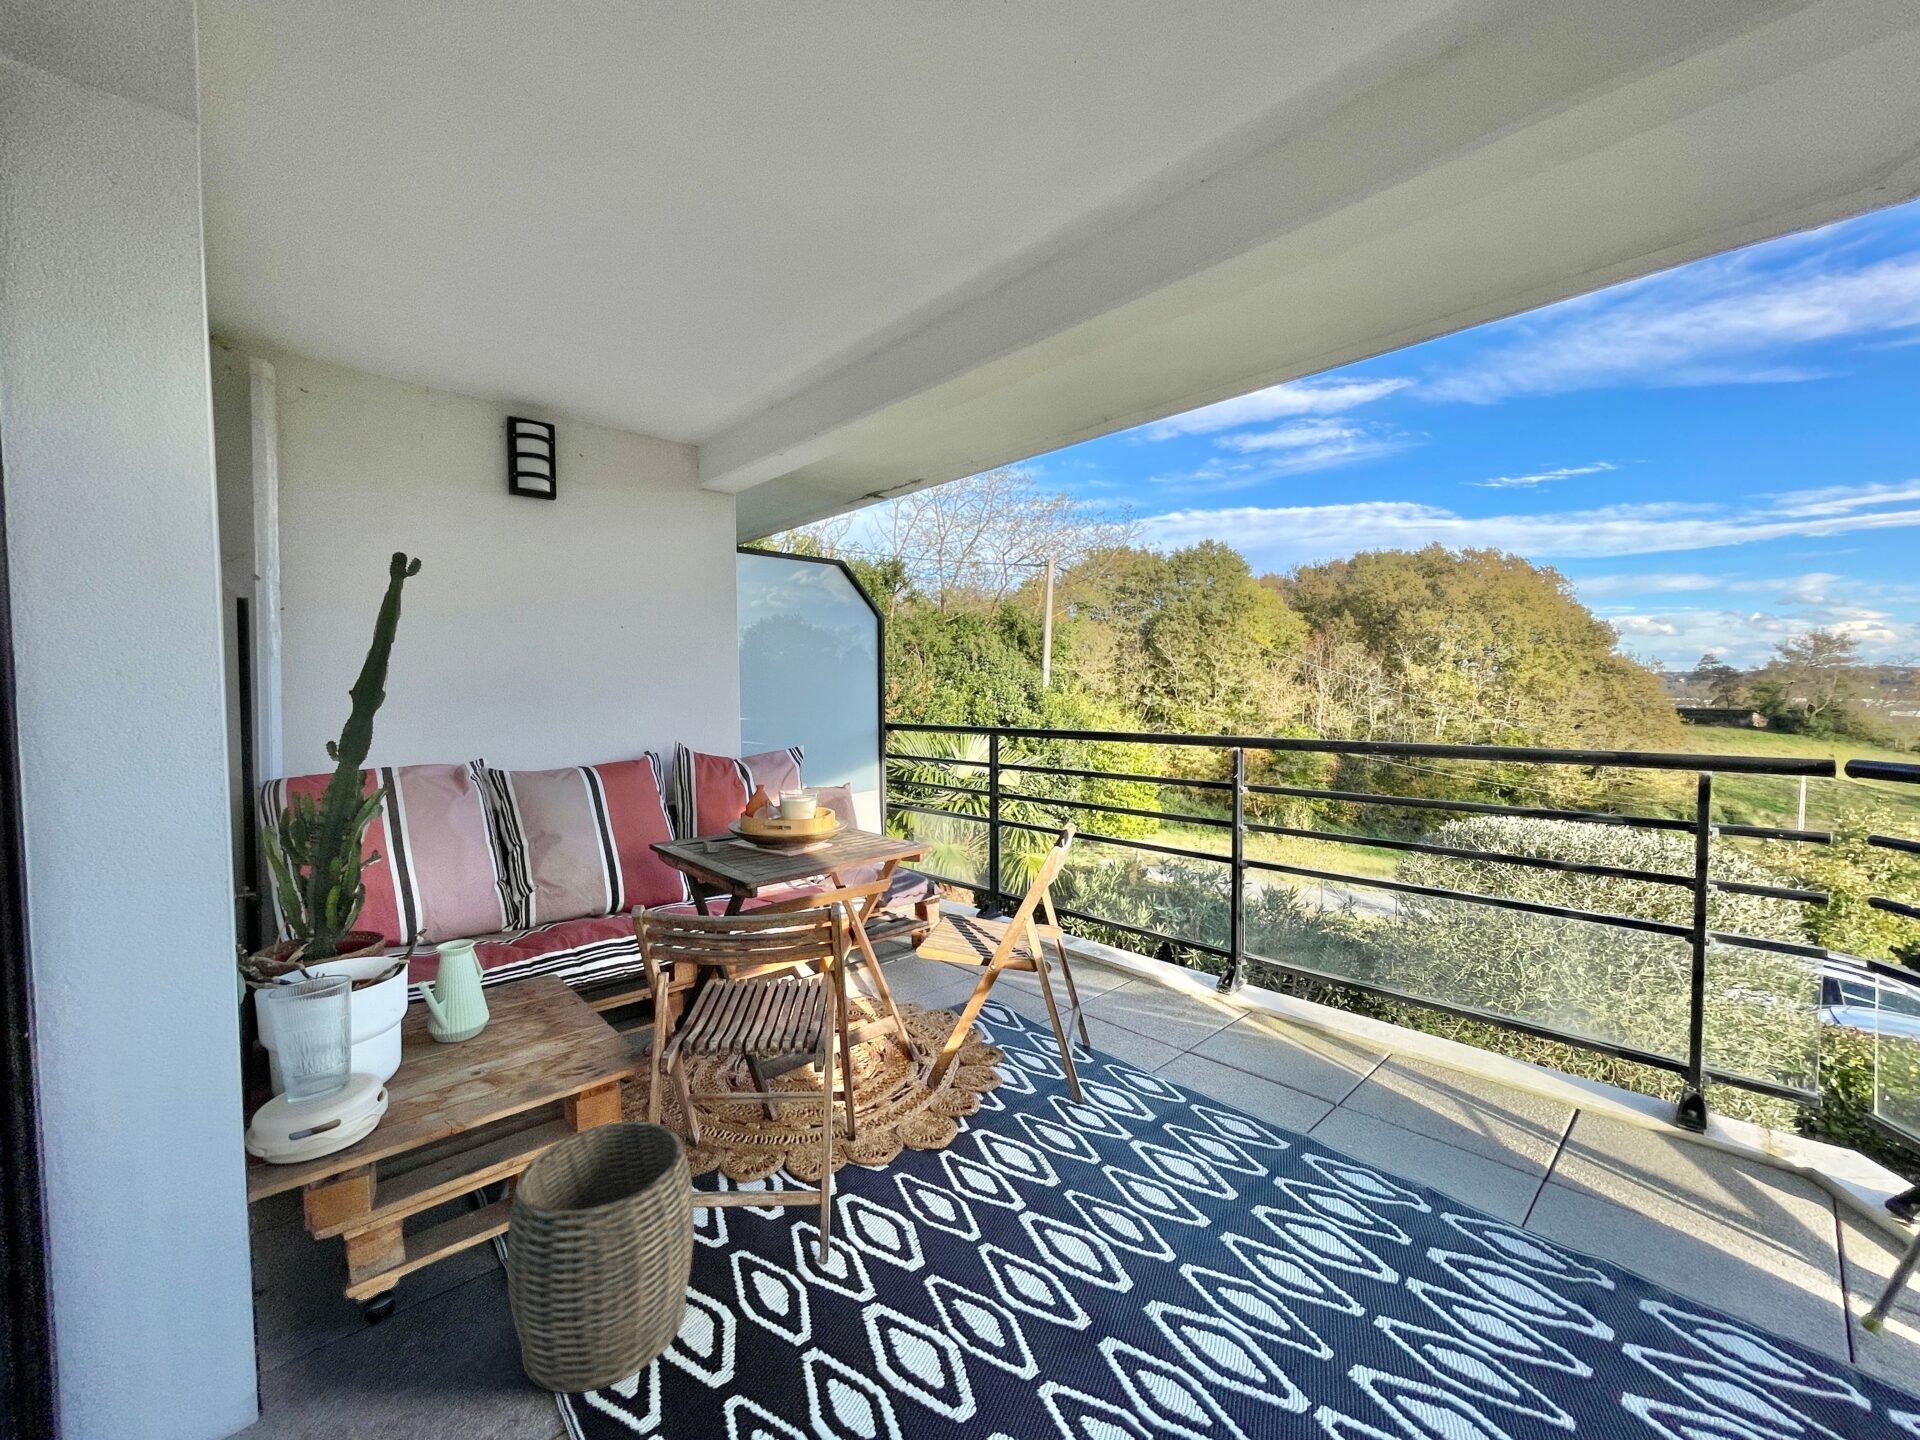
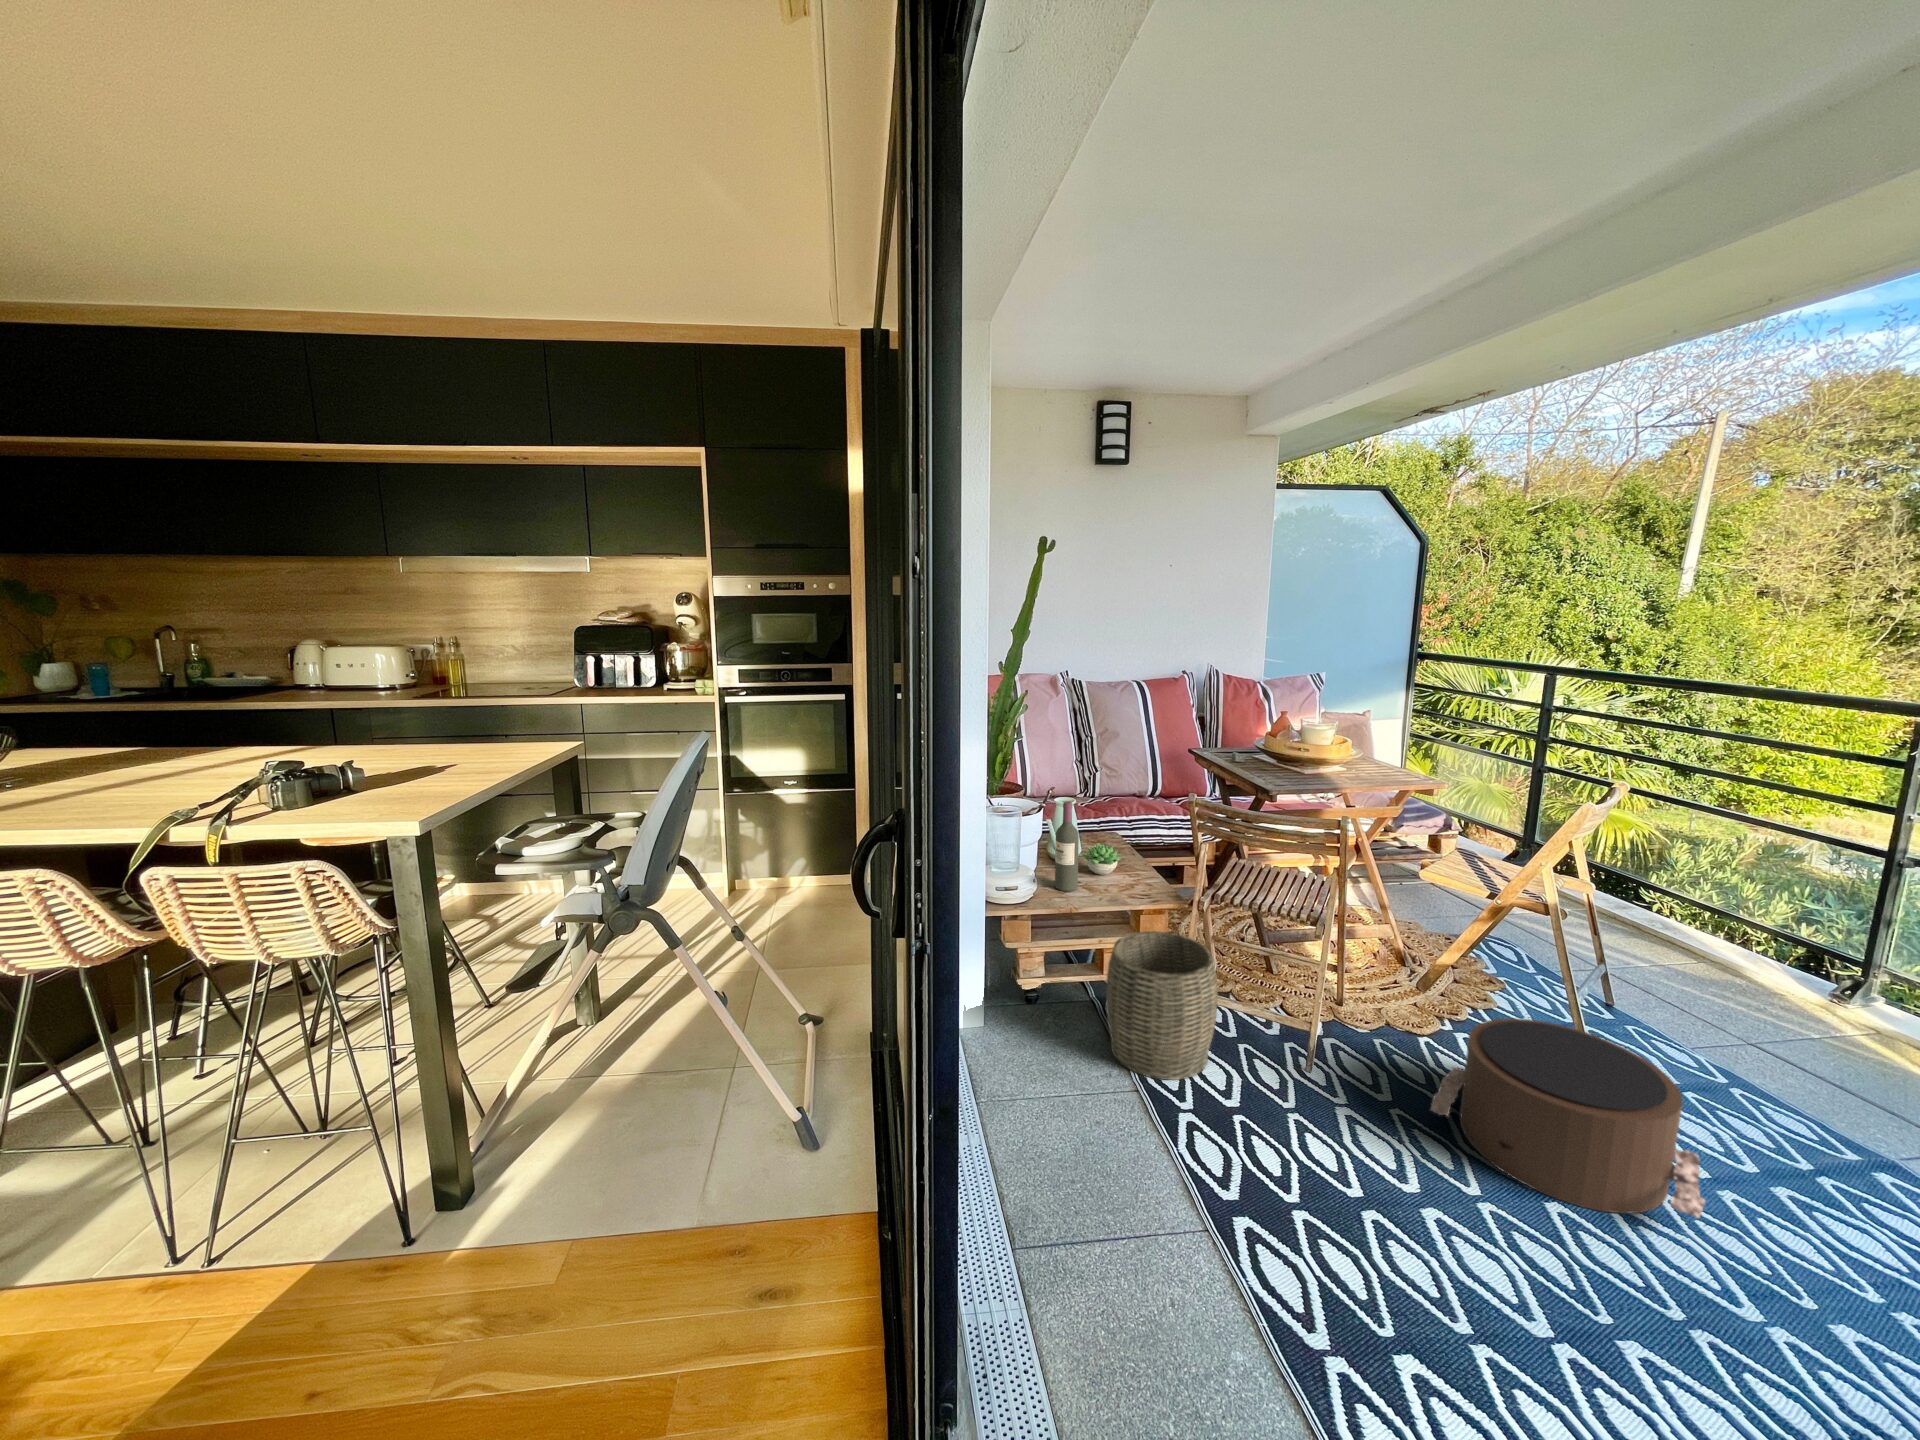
wine bottle: none [416,950,463,1101] -> present [1055,802,1079,891]
succulent plant: none [475,1001,548,1053] -> present [1081,843,1123,875]
pouf: none [969,1096,1227,1326] -> present [1431,1018,1705,1218]

